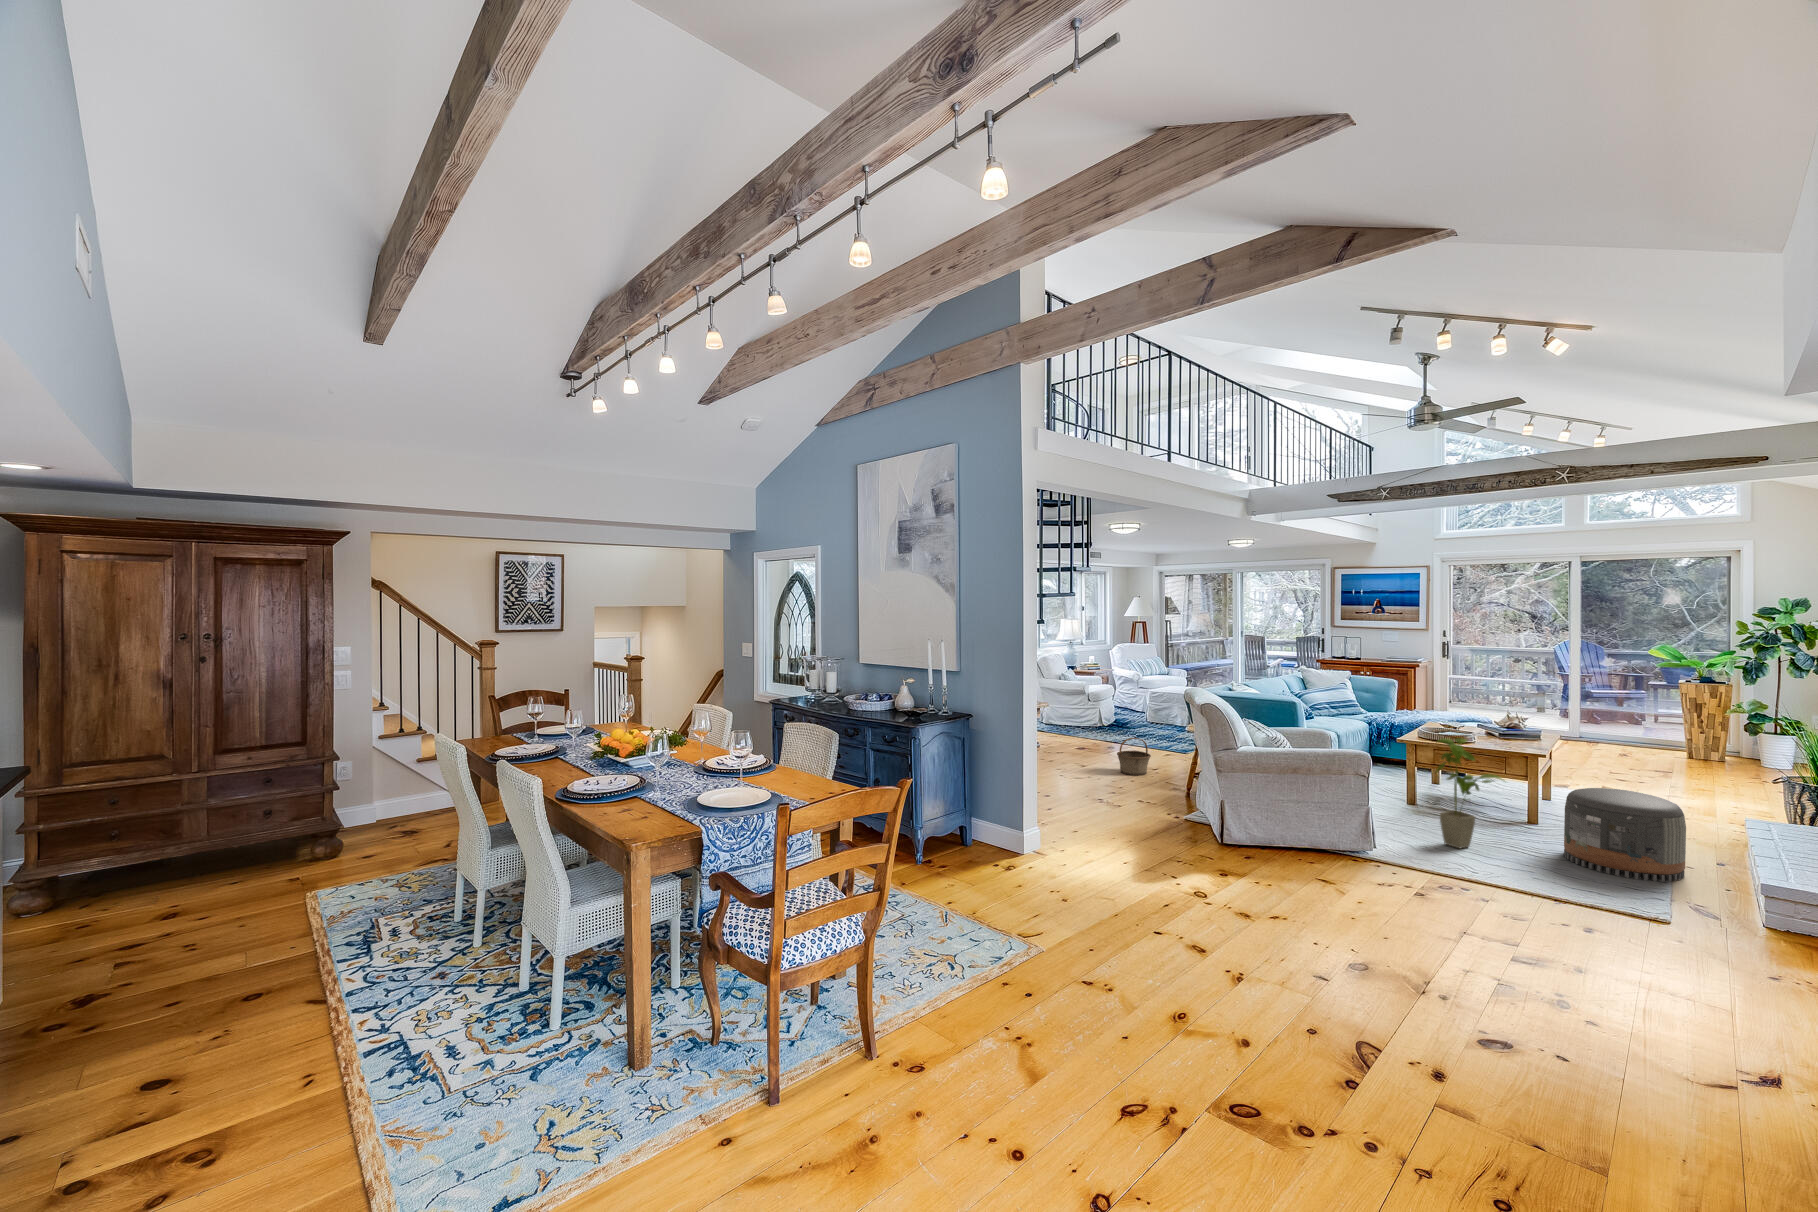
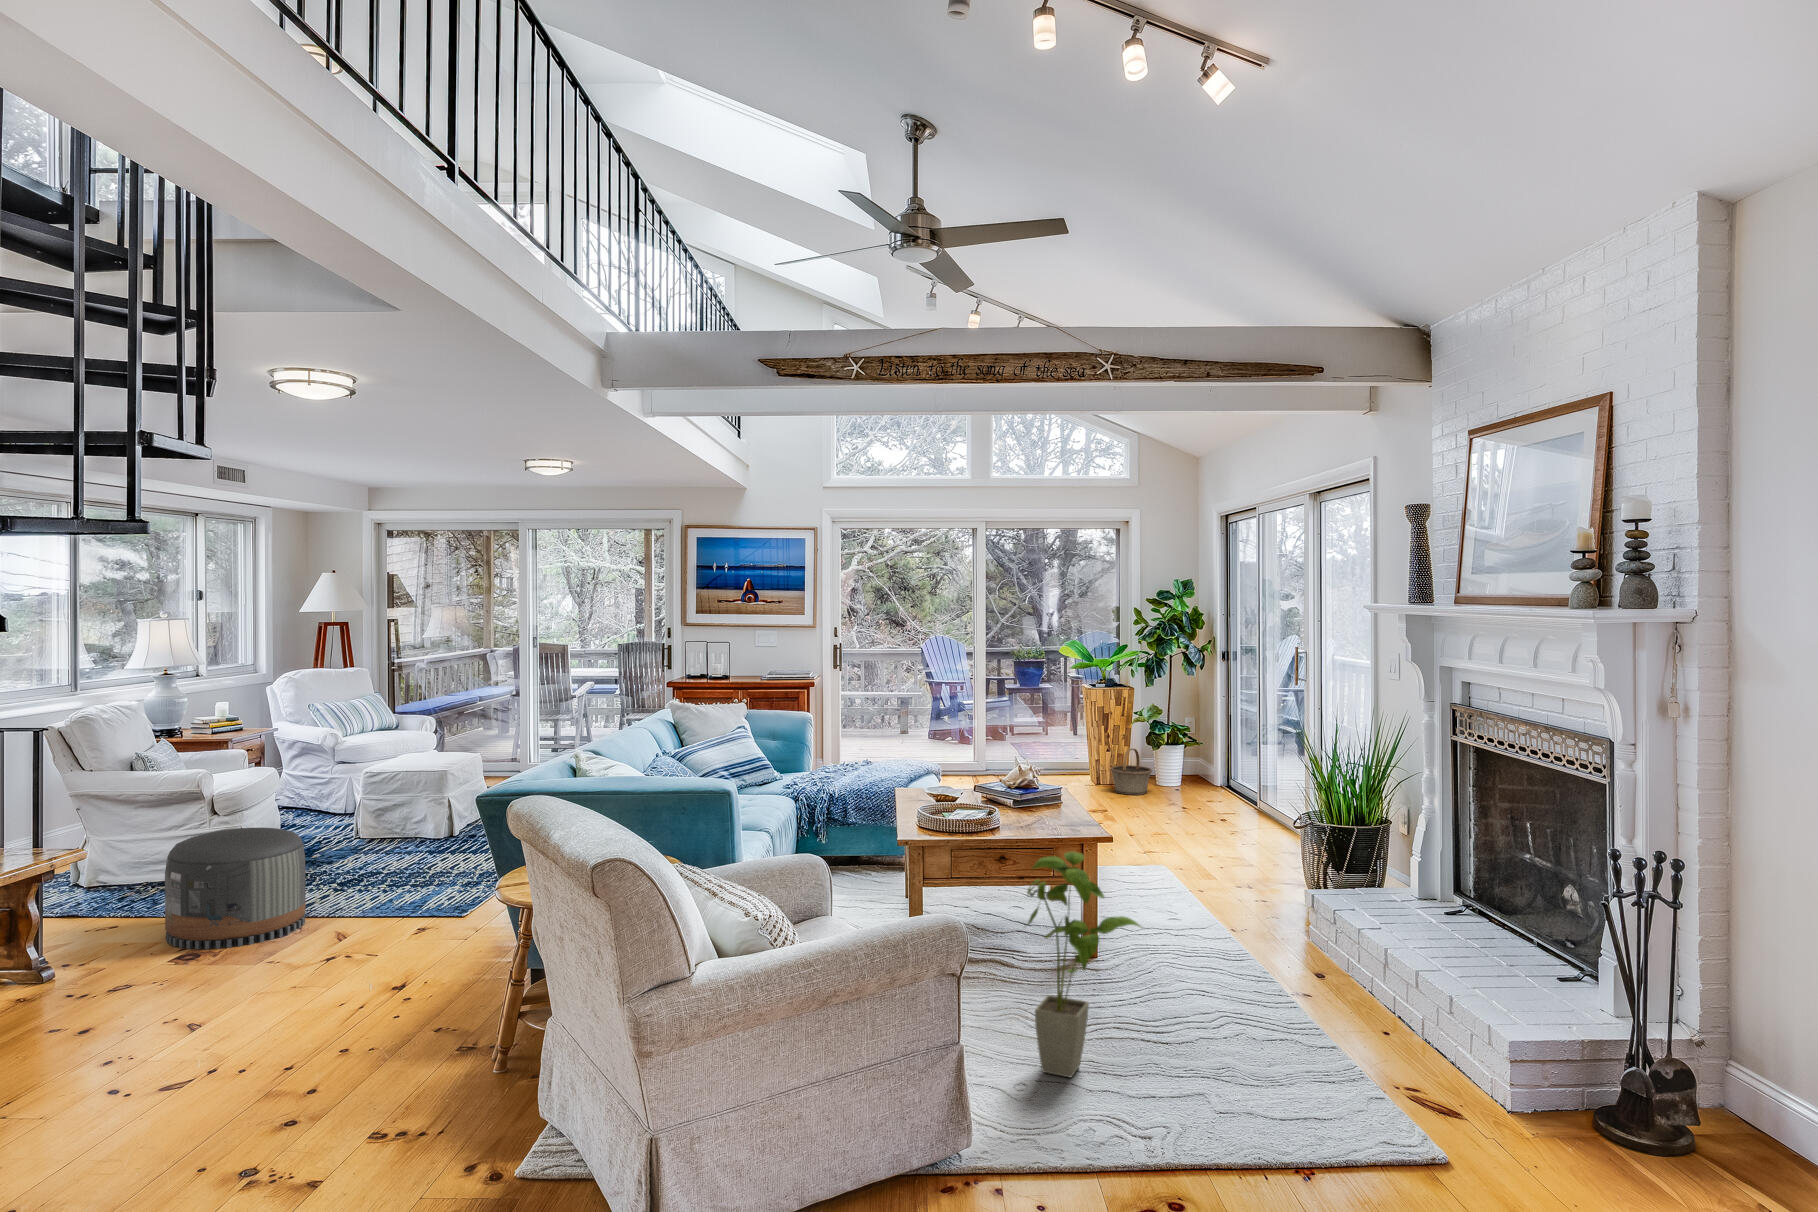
basket: present [1117,738,1151,775] -> present [1111,748,1152,795]
pouf: present [1564,788,1686,881] -> present [165,828,306,949]

